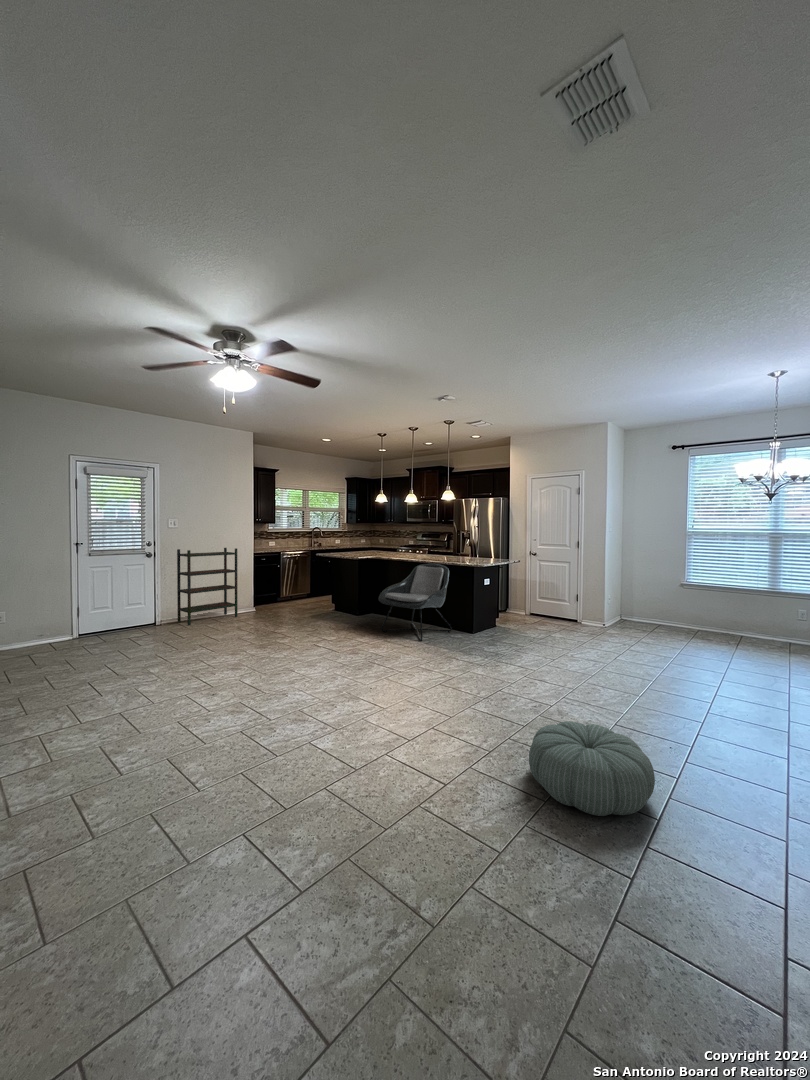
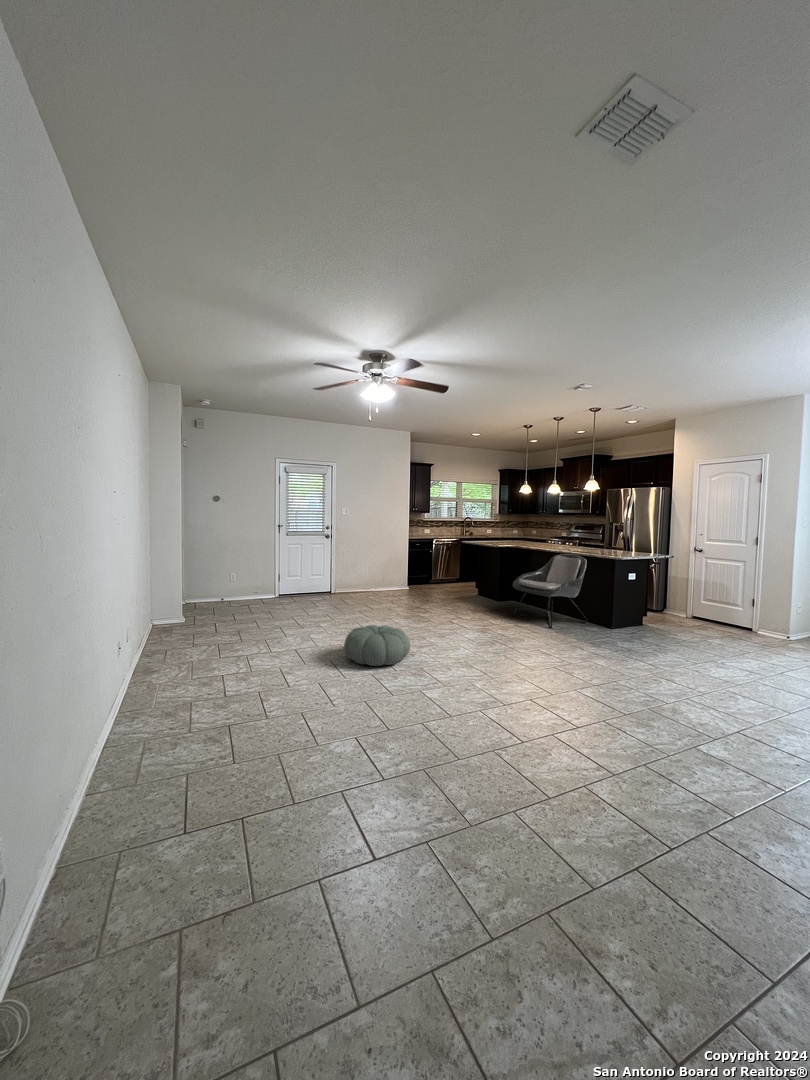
bookshelf: present [177,548,238,625] -> none [348,533,395,595]
pouf: present [529,721,655,816] -> present [344,625,410,666]

